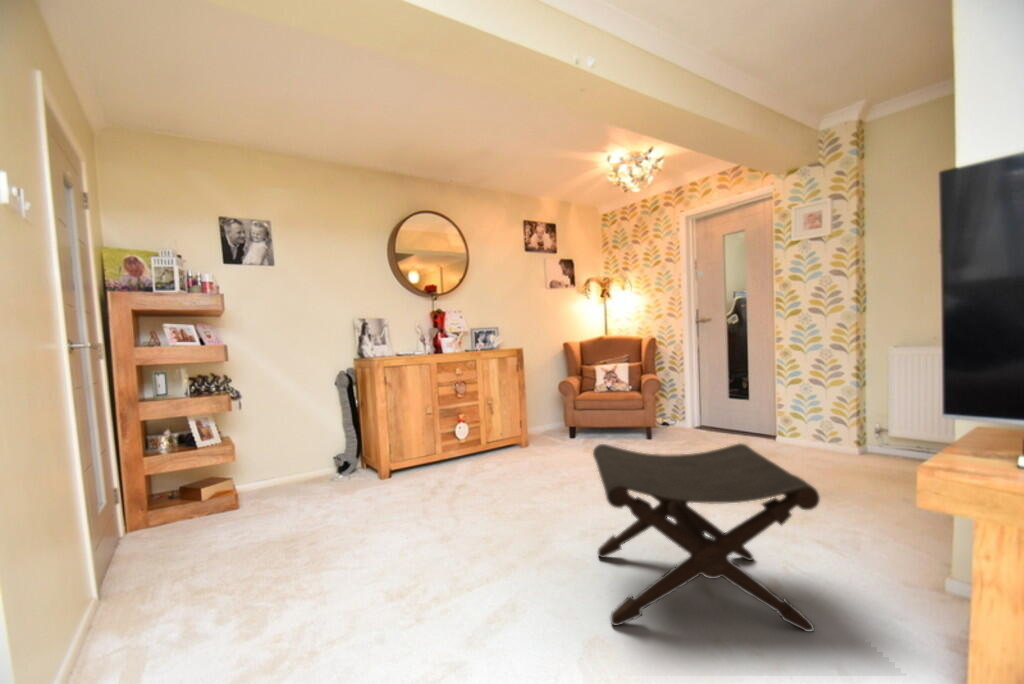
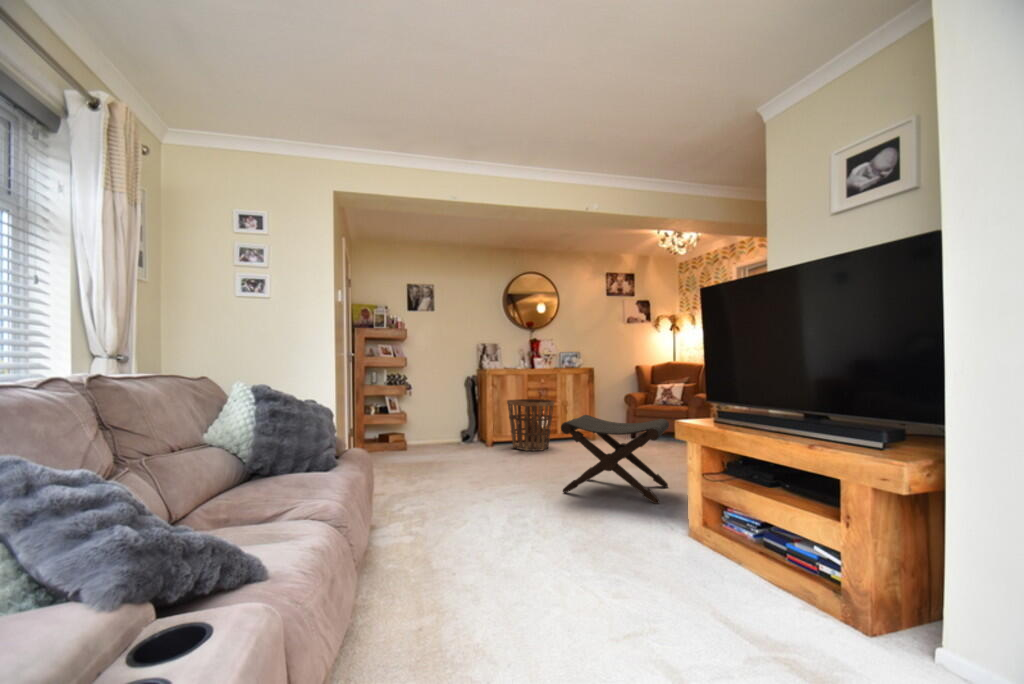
basket: none [414,399,487,484] -> present [507,399,554,451]

